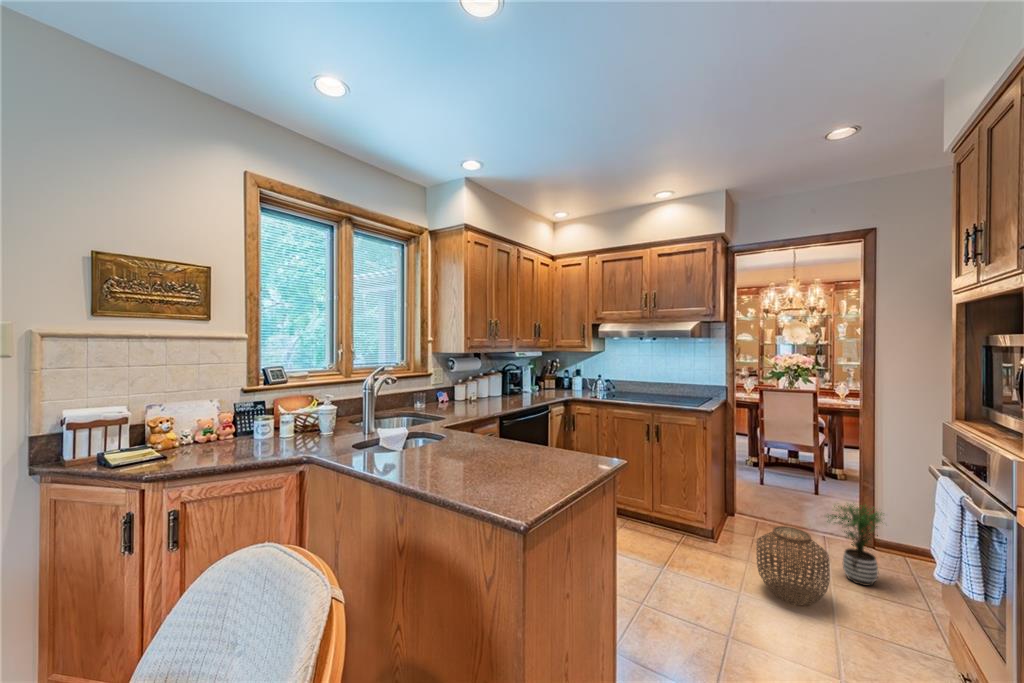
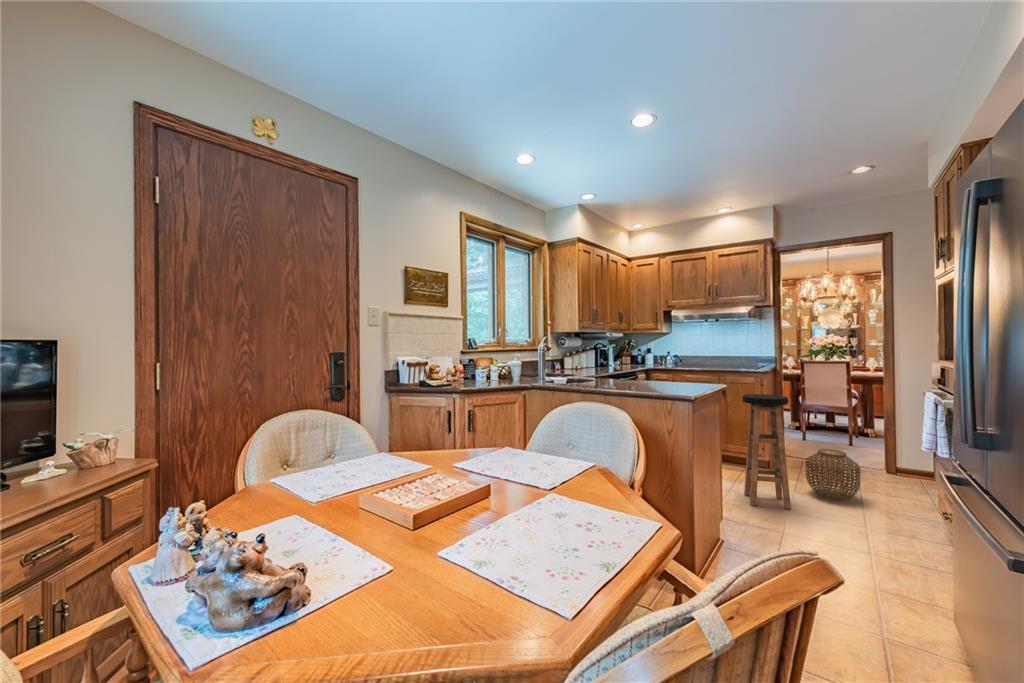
bar stool: none [670,449,733,627] -> present [743,394,791,510]
potted plant: present [827,504,882,586] -> none [856,433,909,493]

